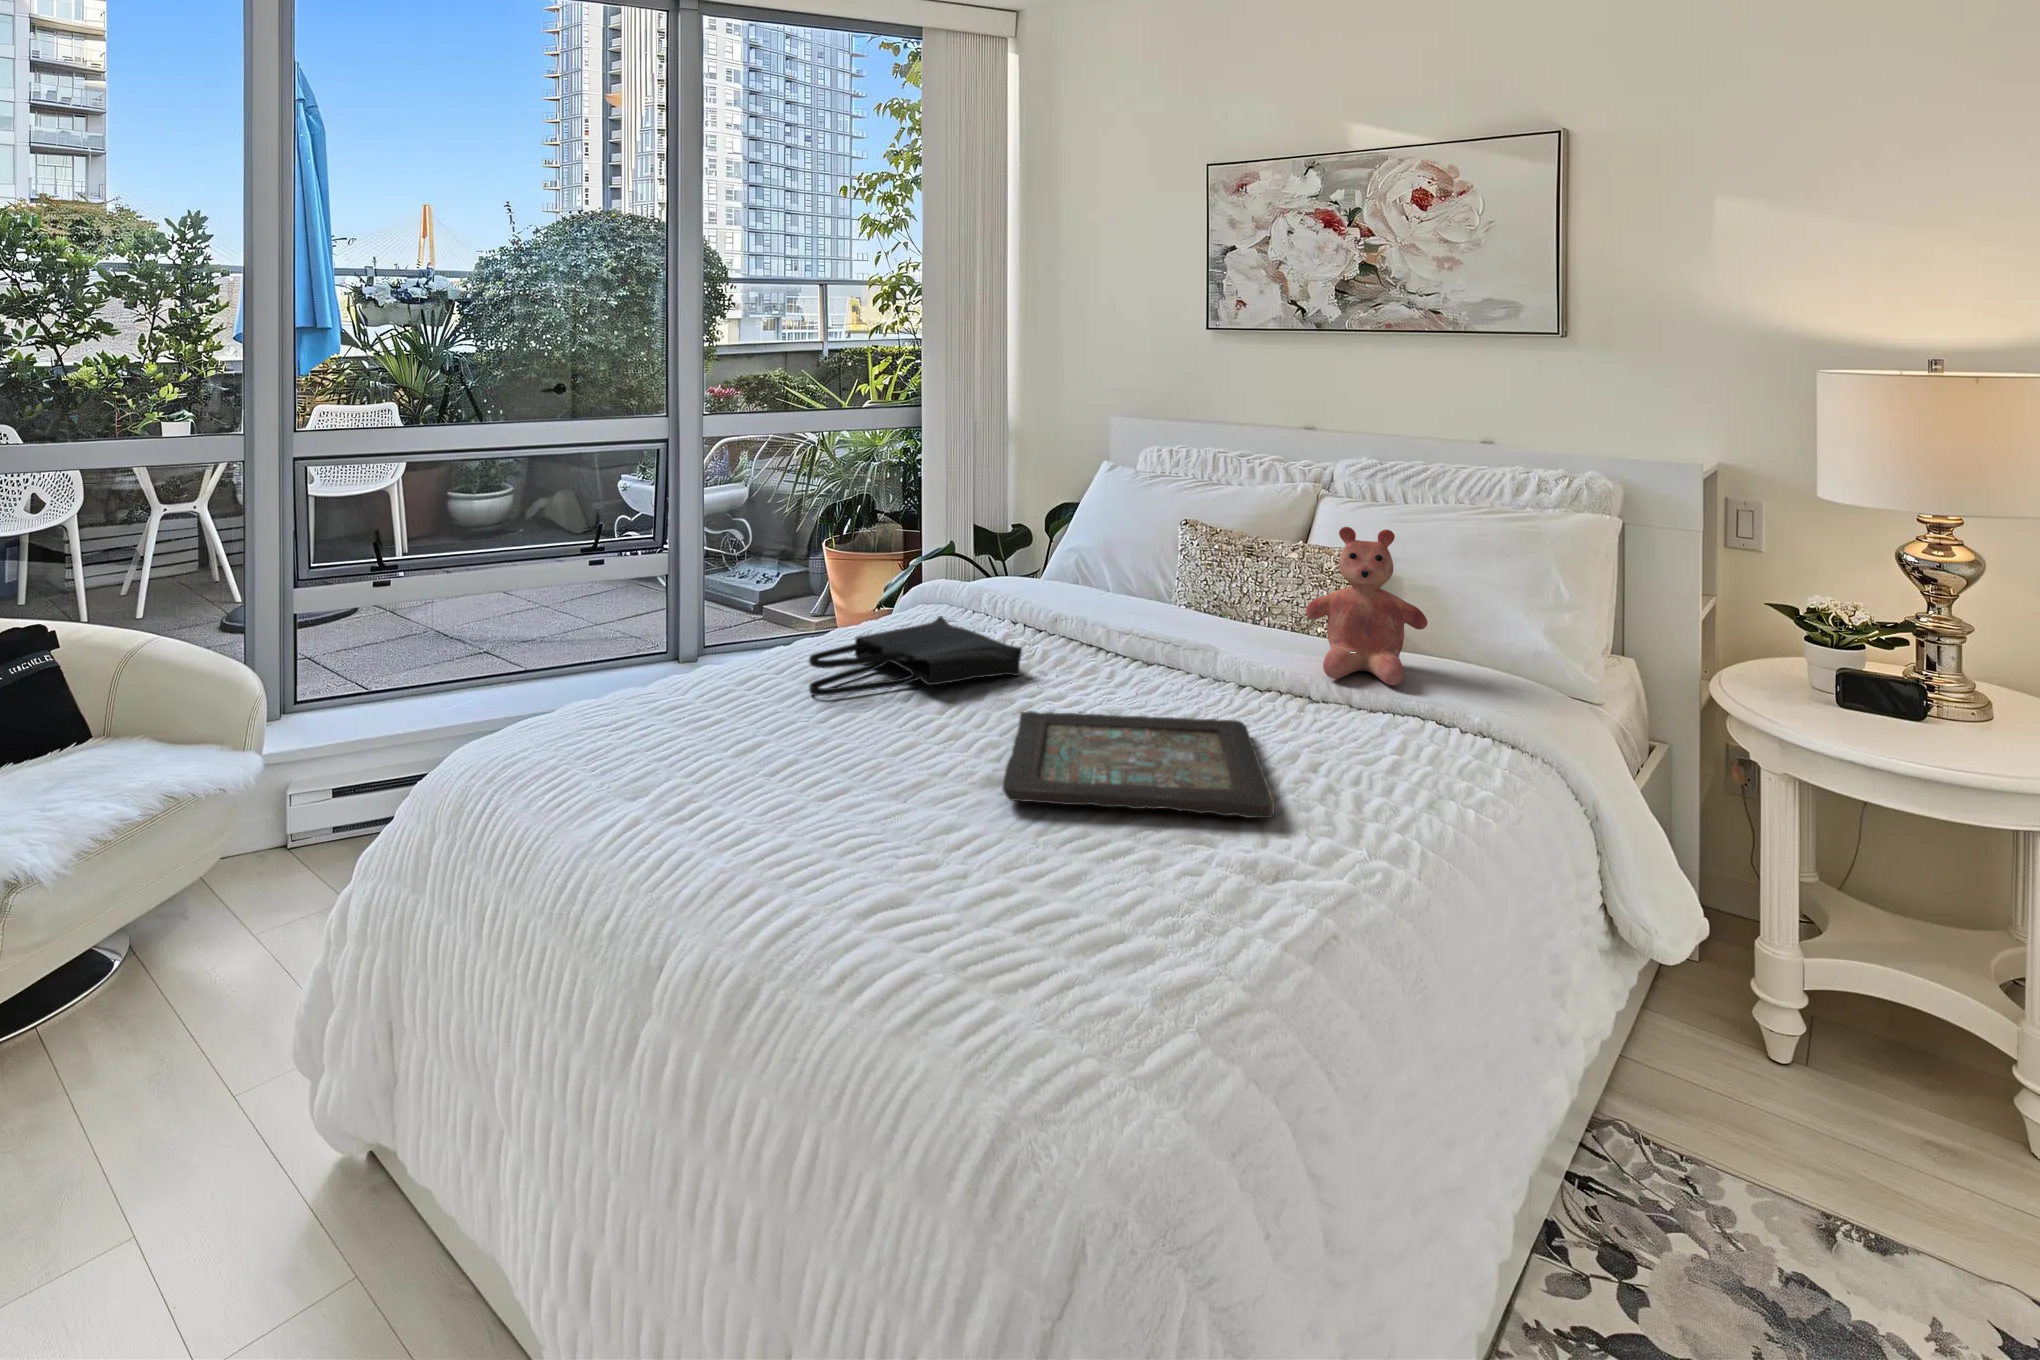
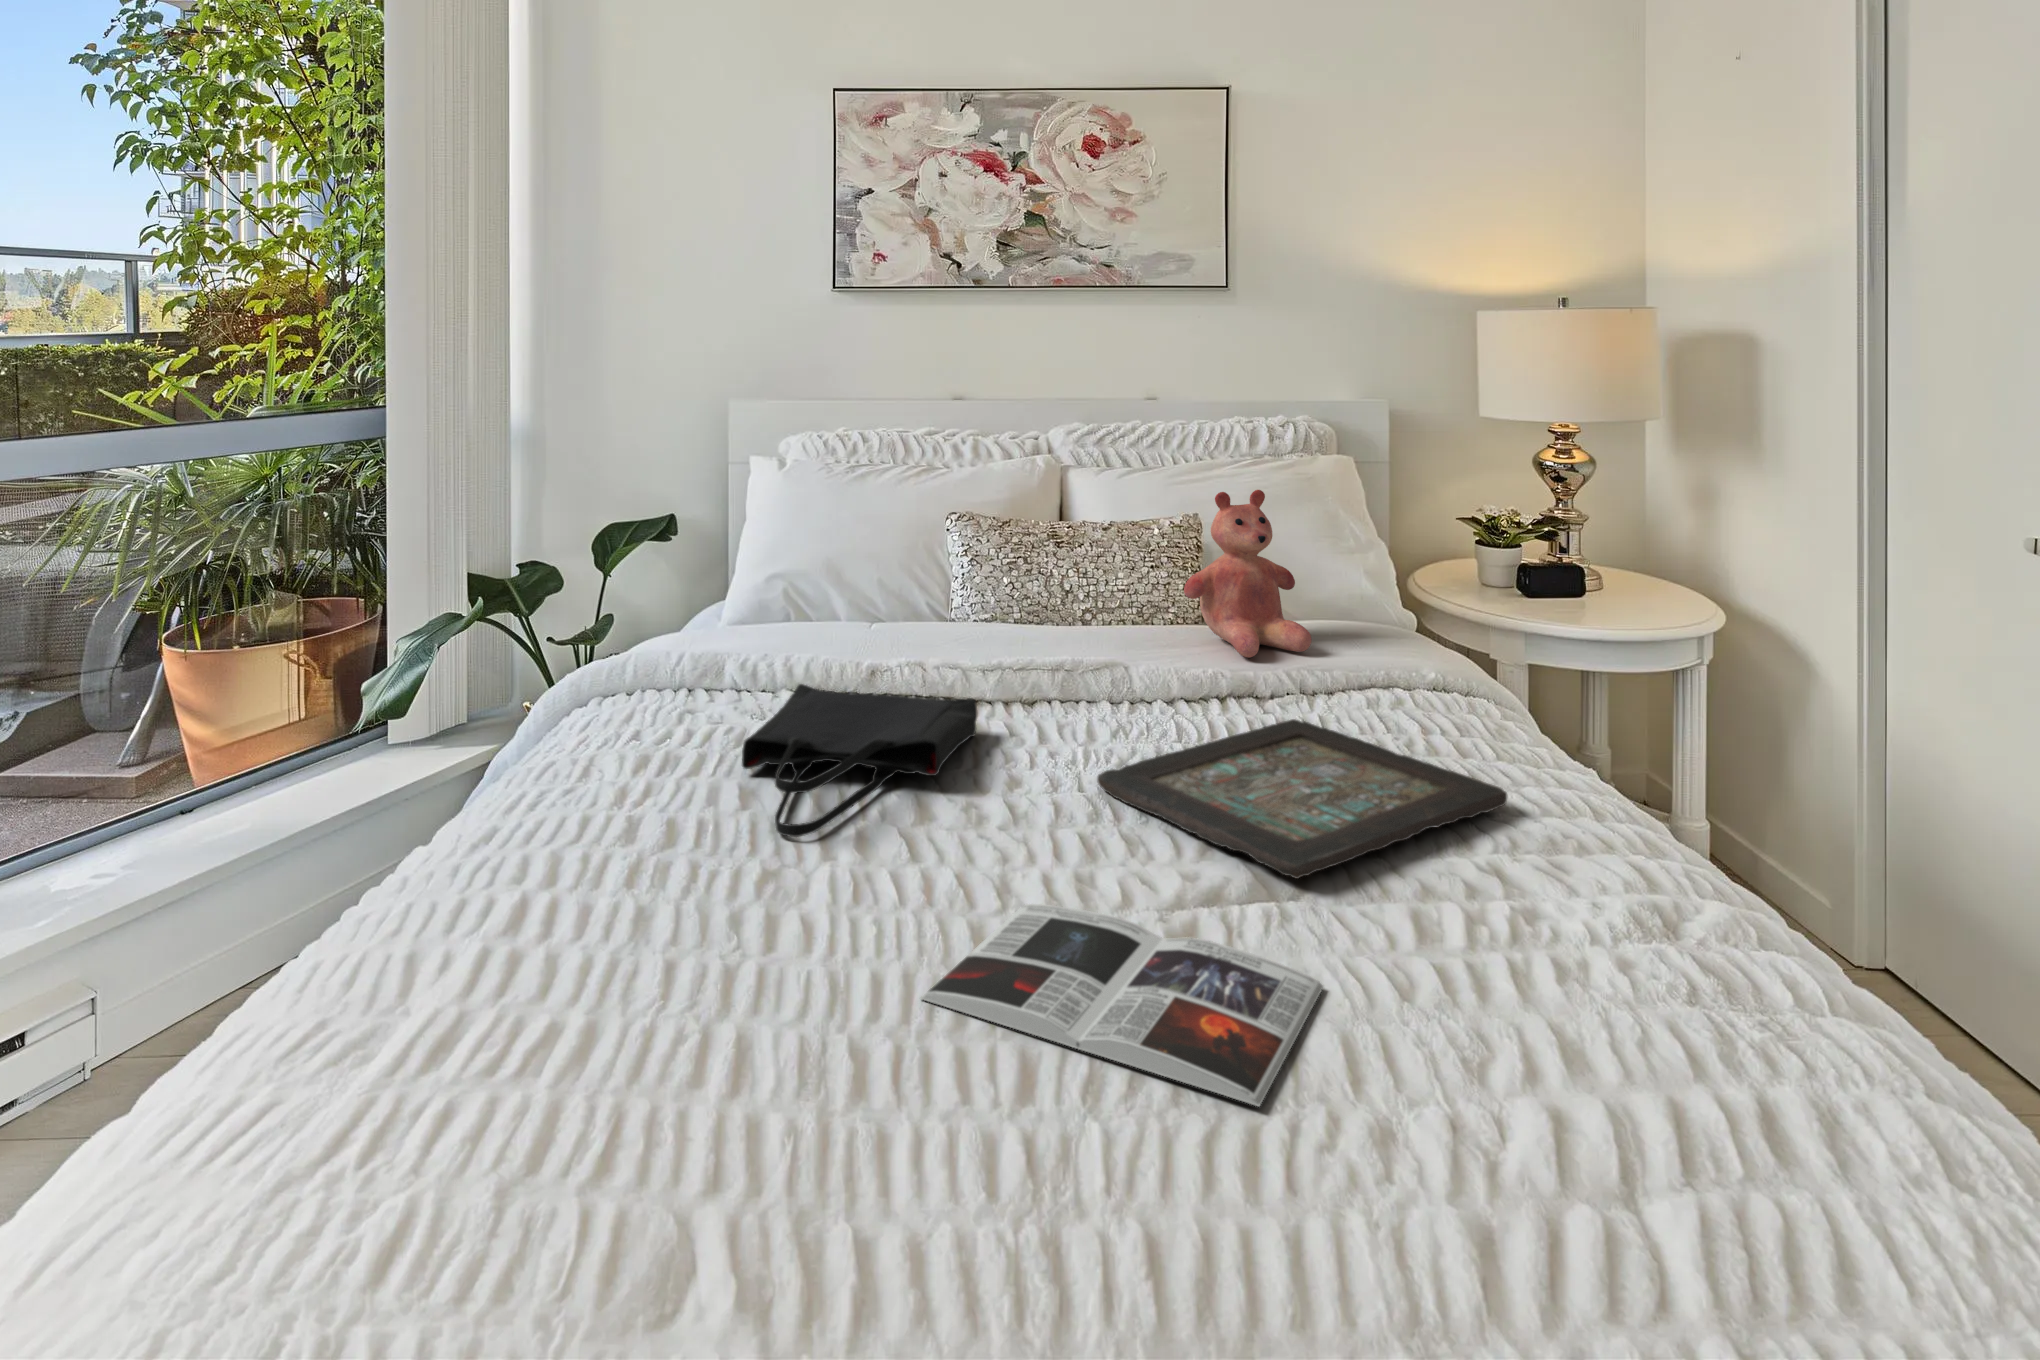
magazine: none [721,761,904,876] -> present [921,904,1323,1106]

